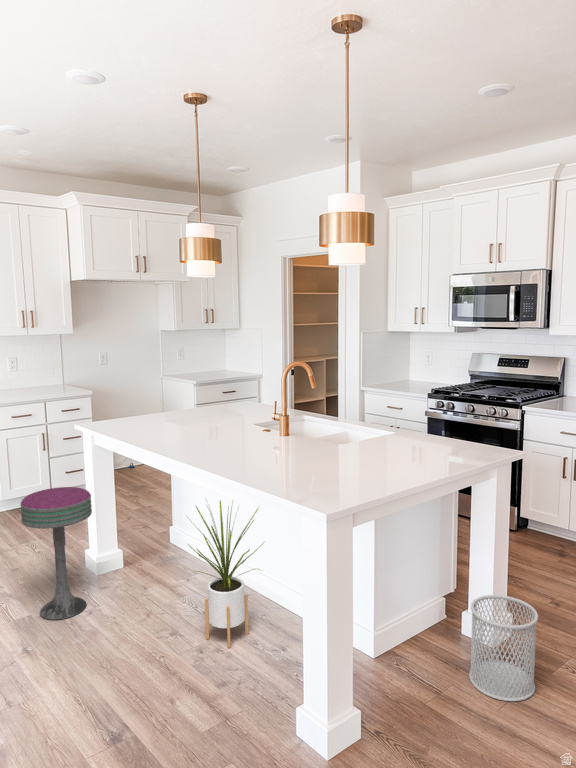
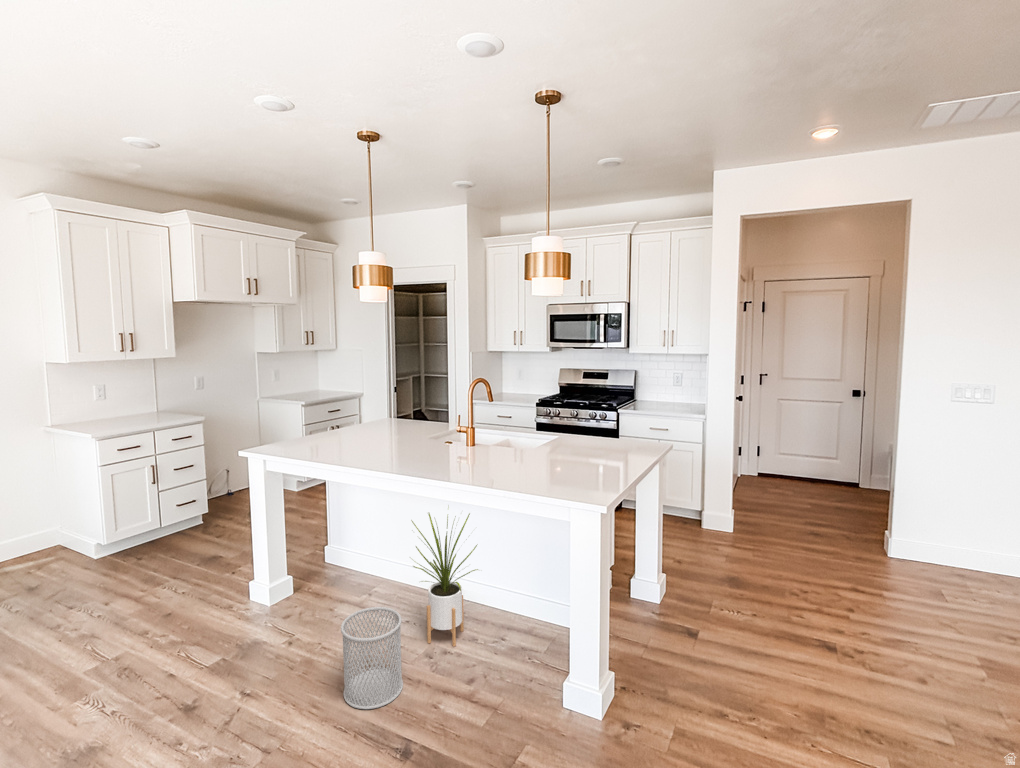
bar stool: present [21,487,92,620] -> none [212,518,288,660]
wastebasket: present [469,595,538,701] -> present [341,607,403,709]

